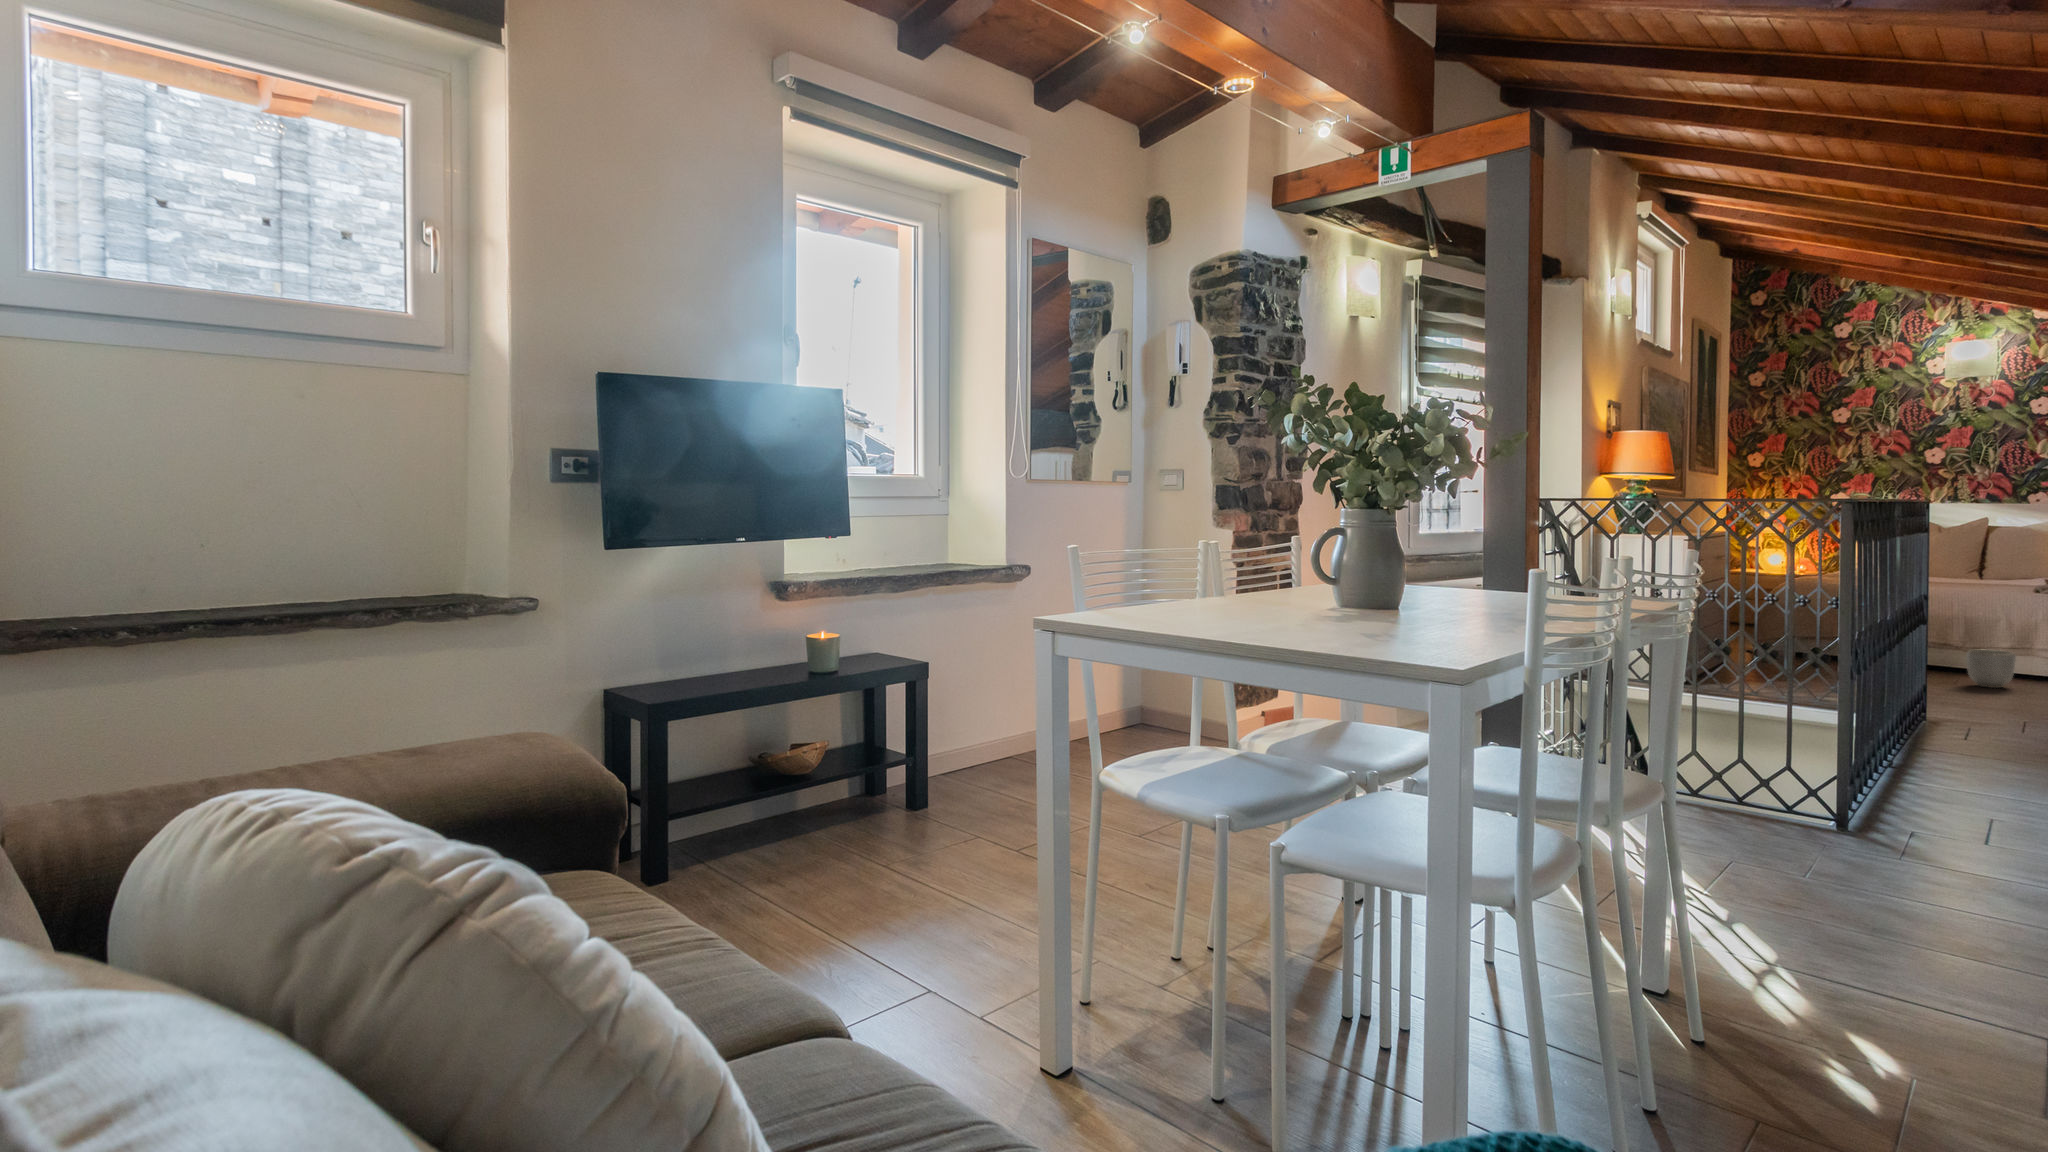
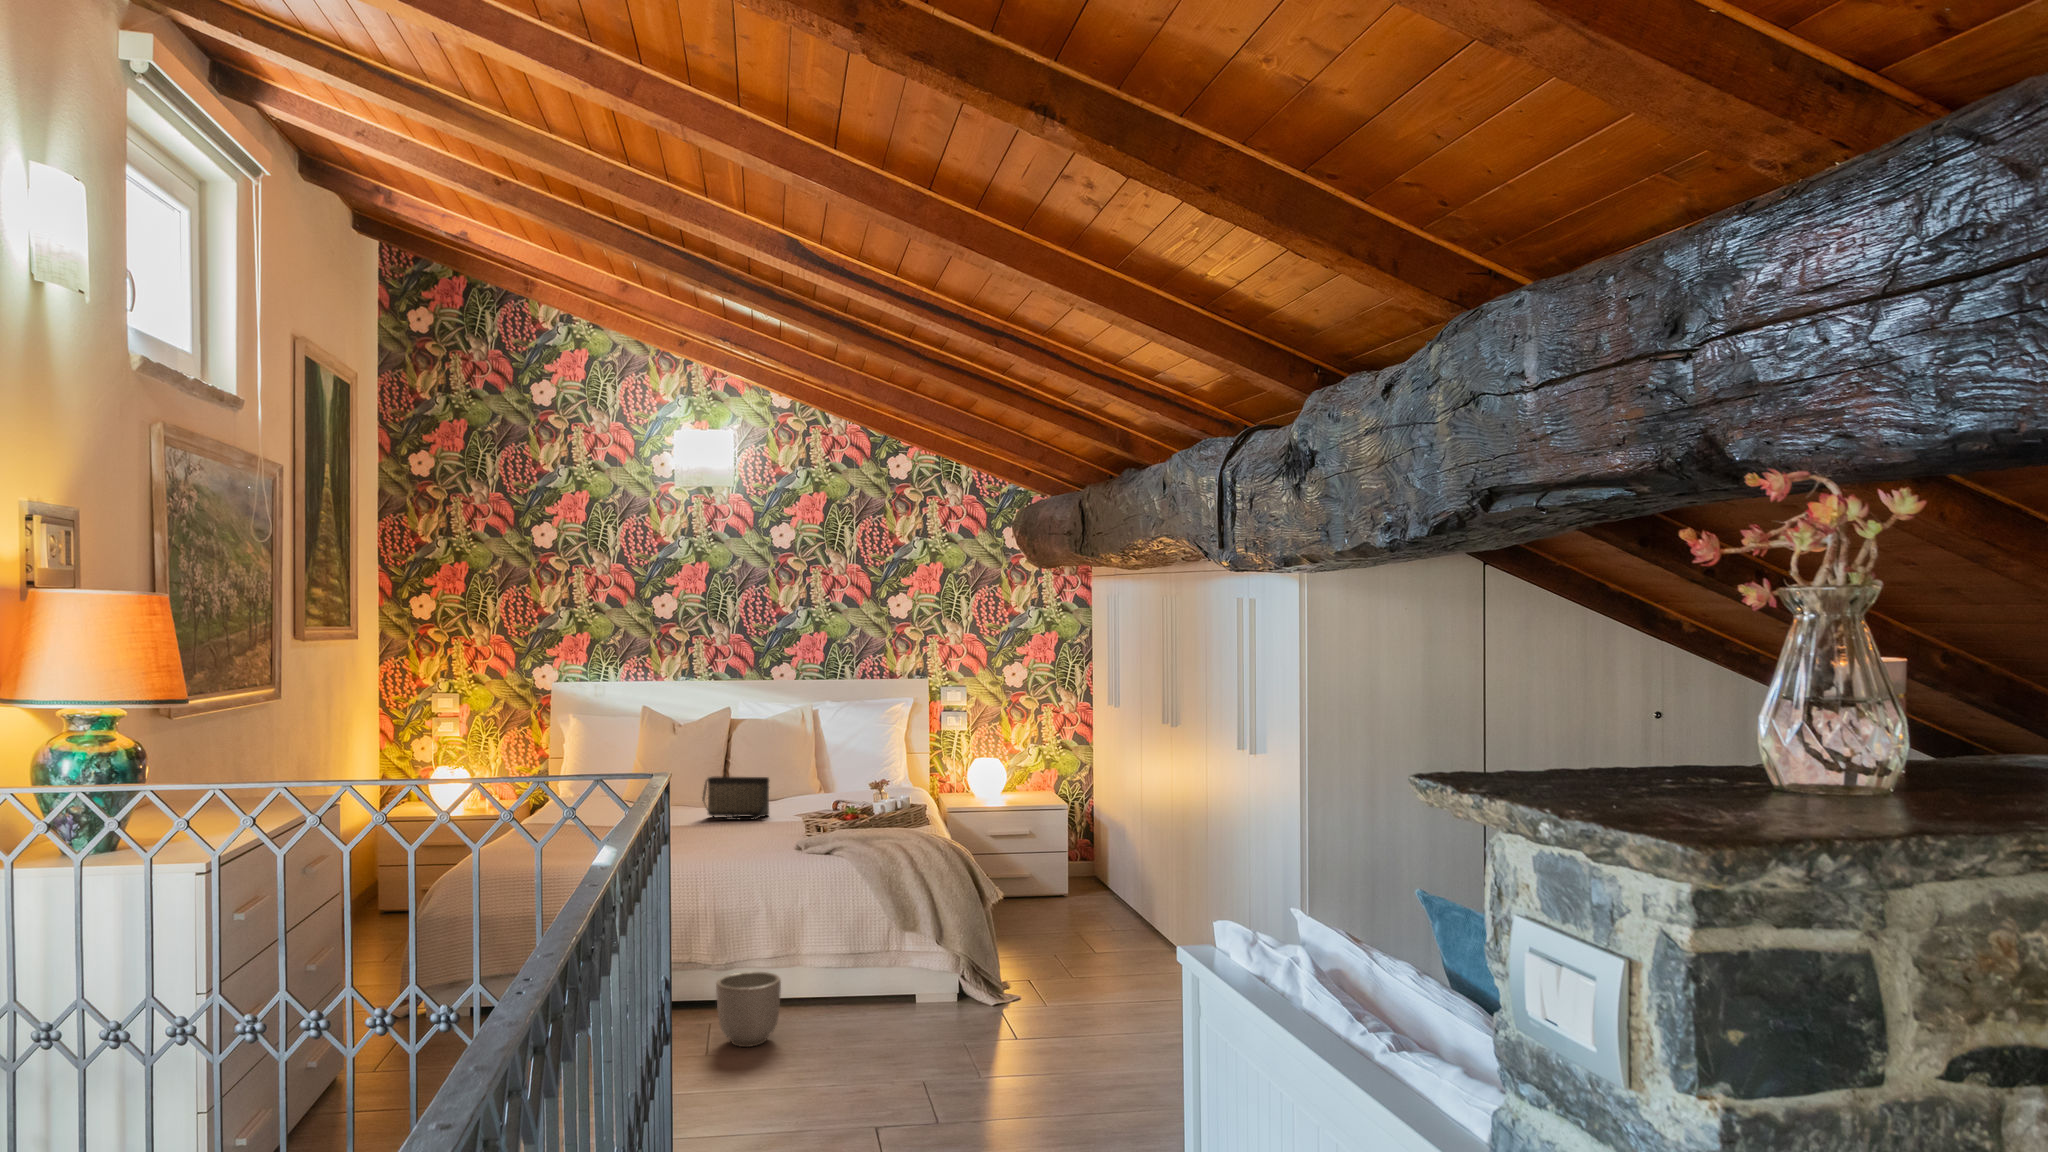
handbag: none [1961,557,2018,583] -> present [702,776,769,820]

